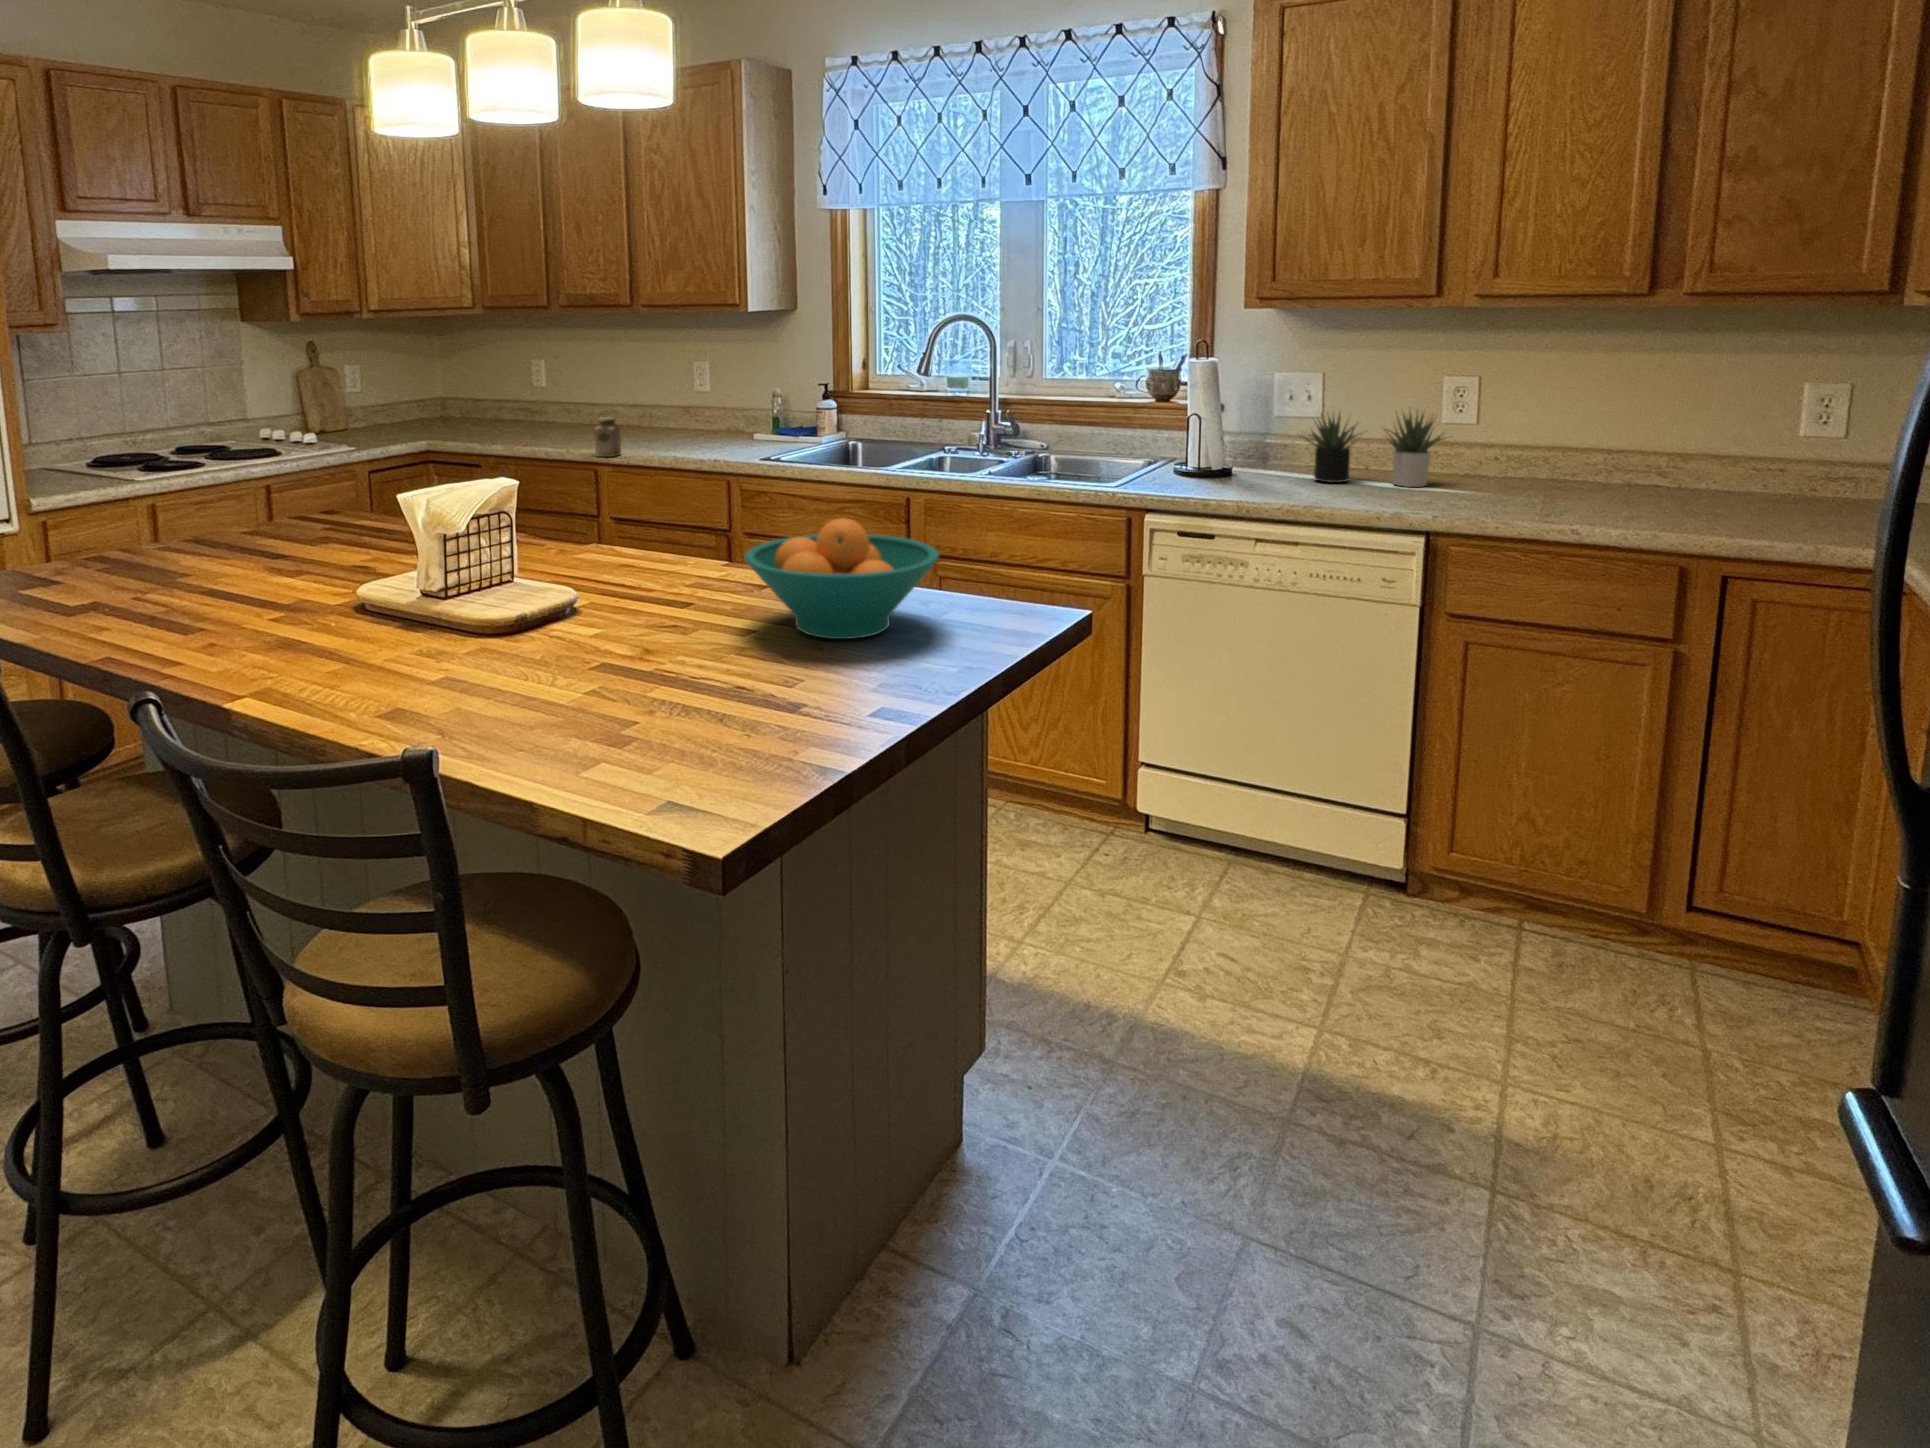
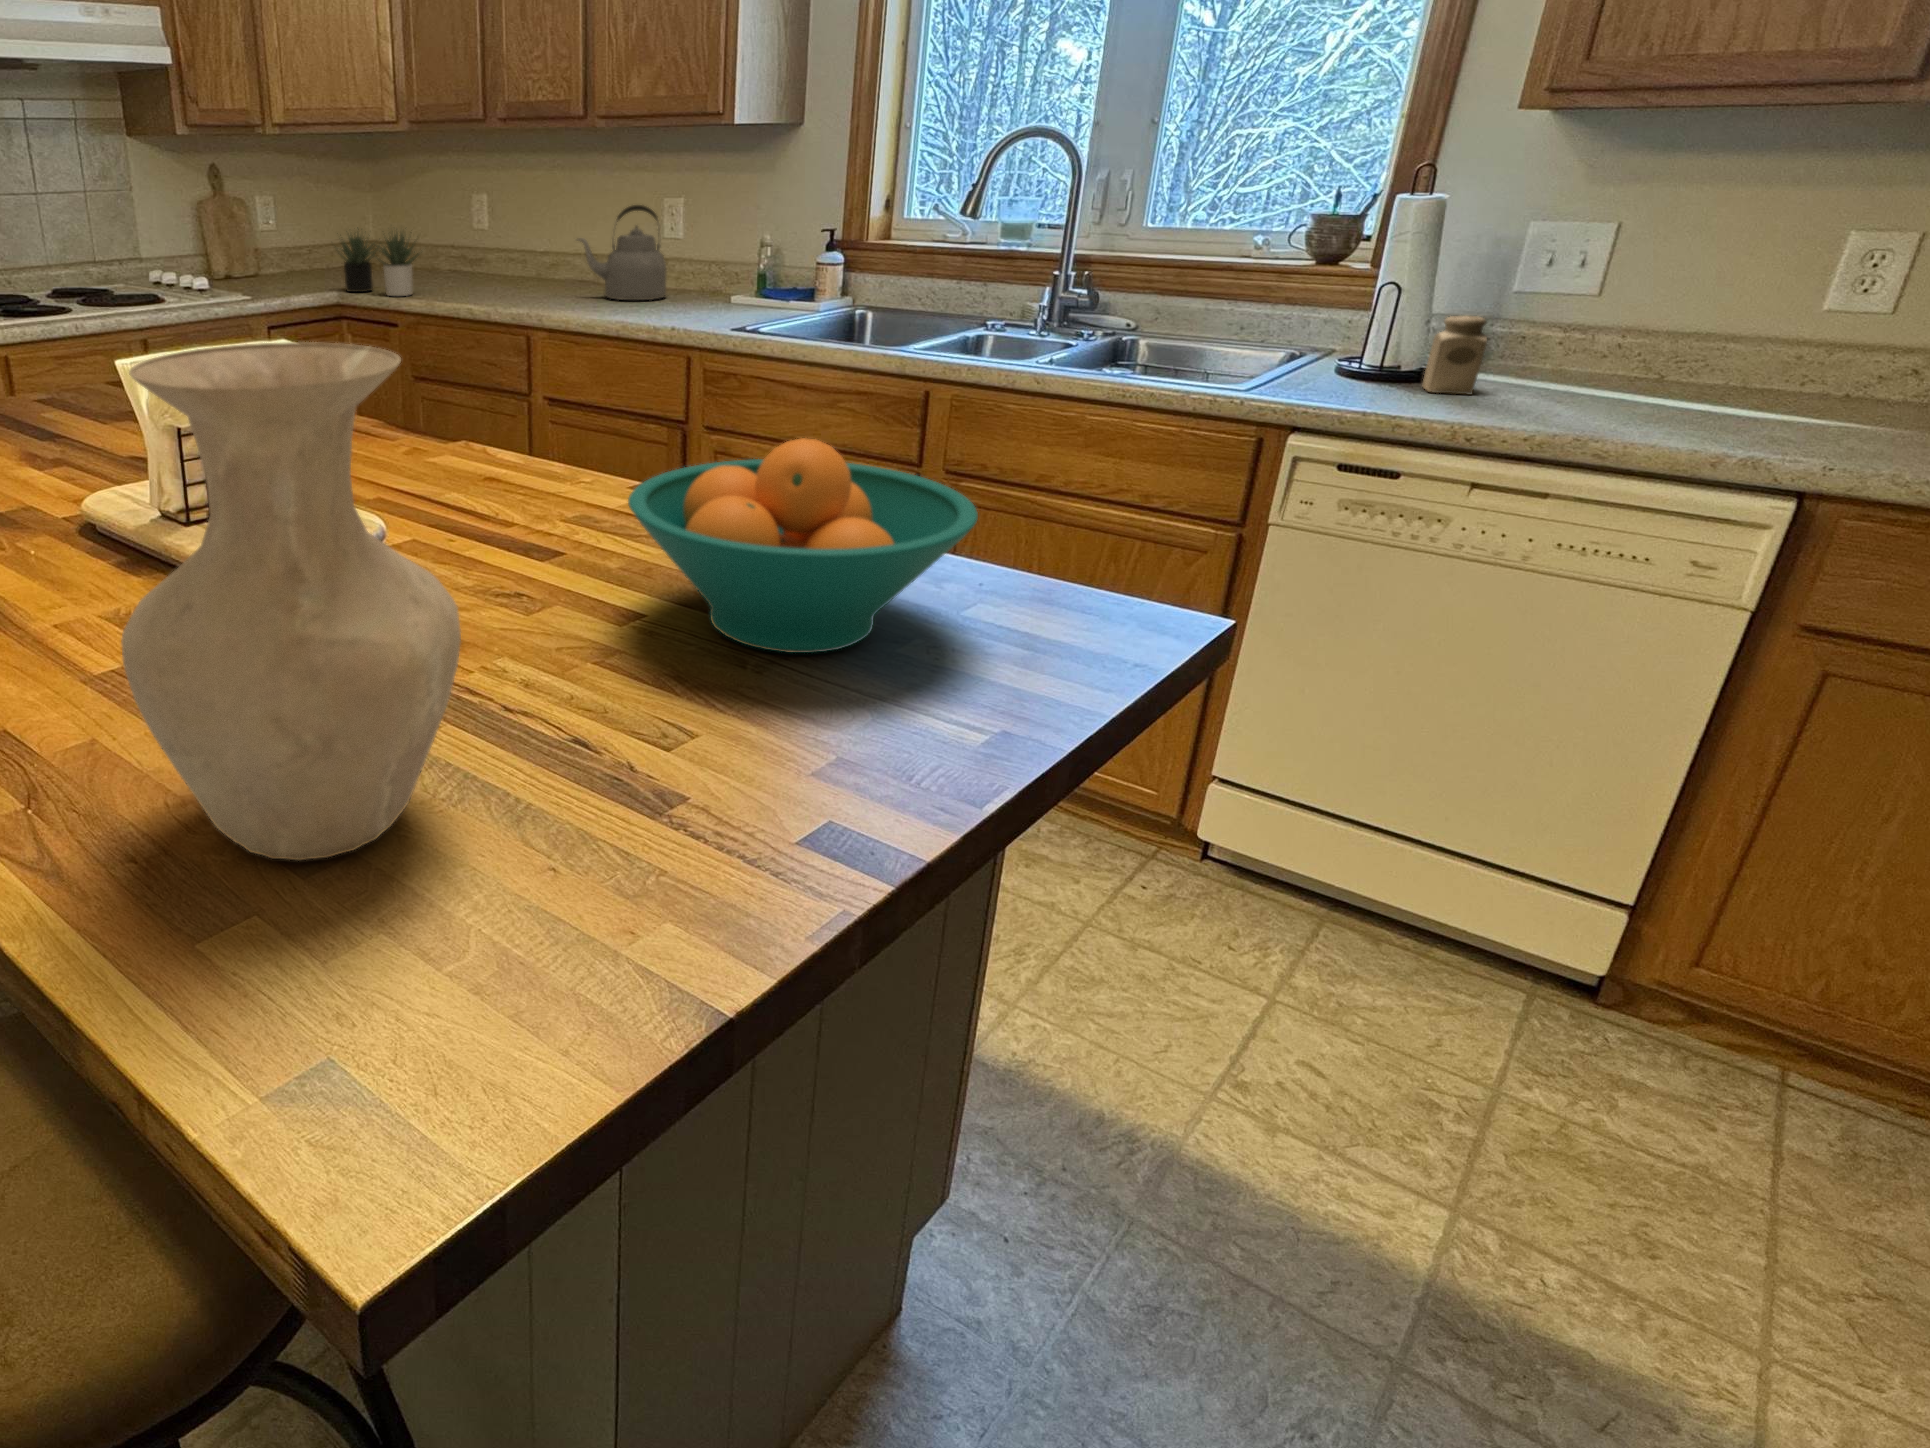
kettle: none [627,369,702,441] -> present [577,205,666,300]
succulent plant: present [1309,412,1442,487] -> present [337,227,419,296]
salt shaker: present [594,417,621,457] -> present [1422,316,1487,395]
vase: none [521,475,691,737] -> present [121,342,461,861]

